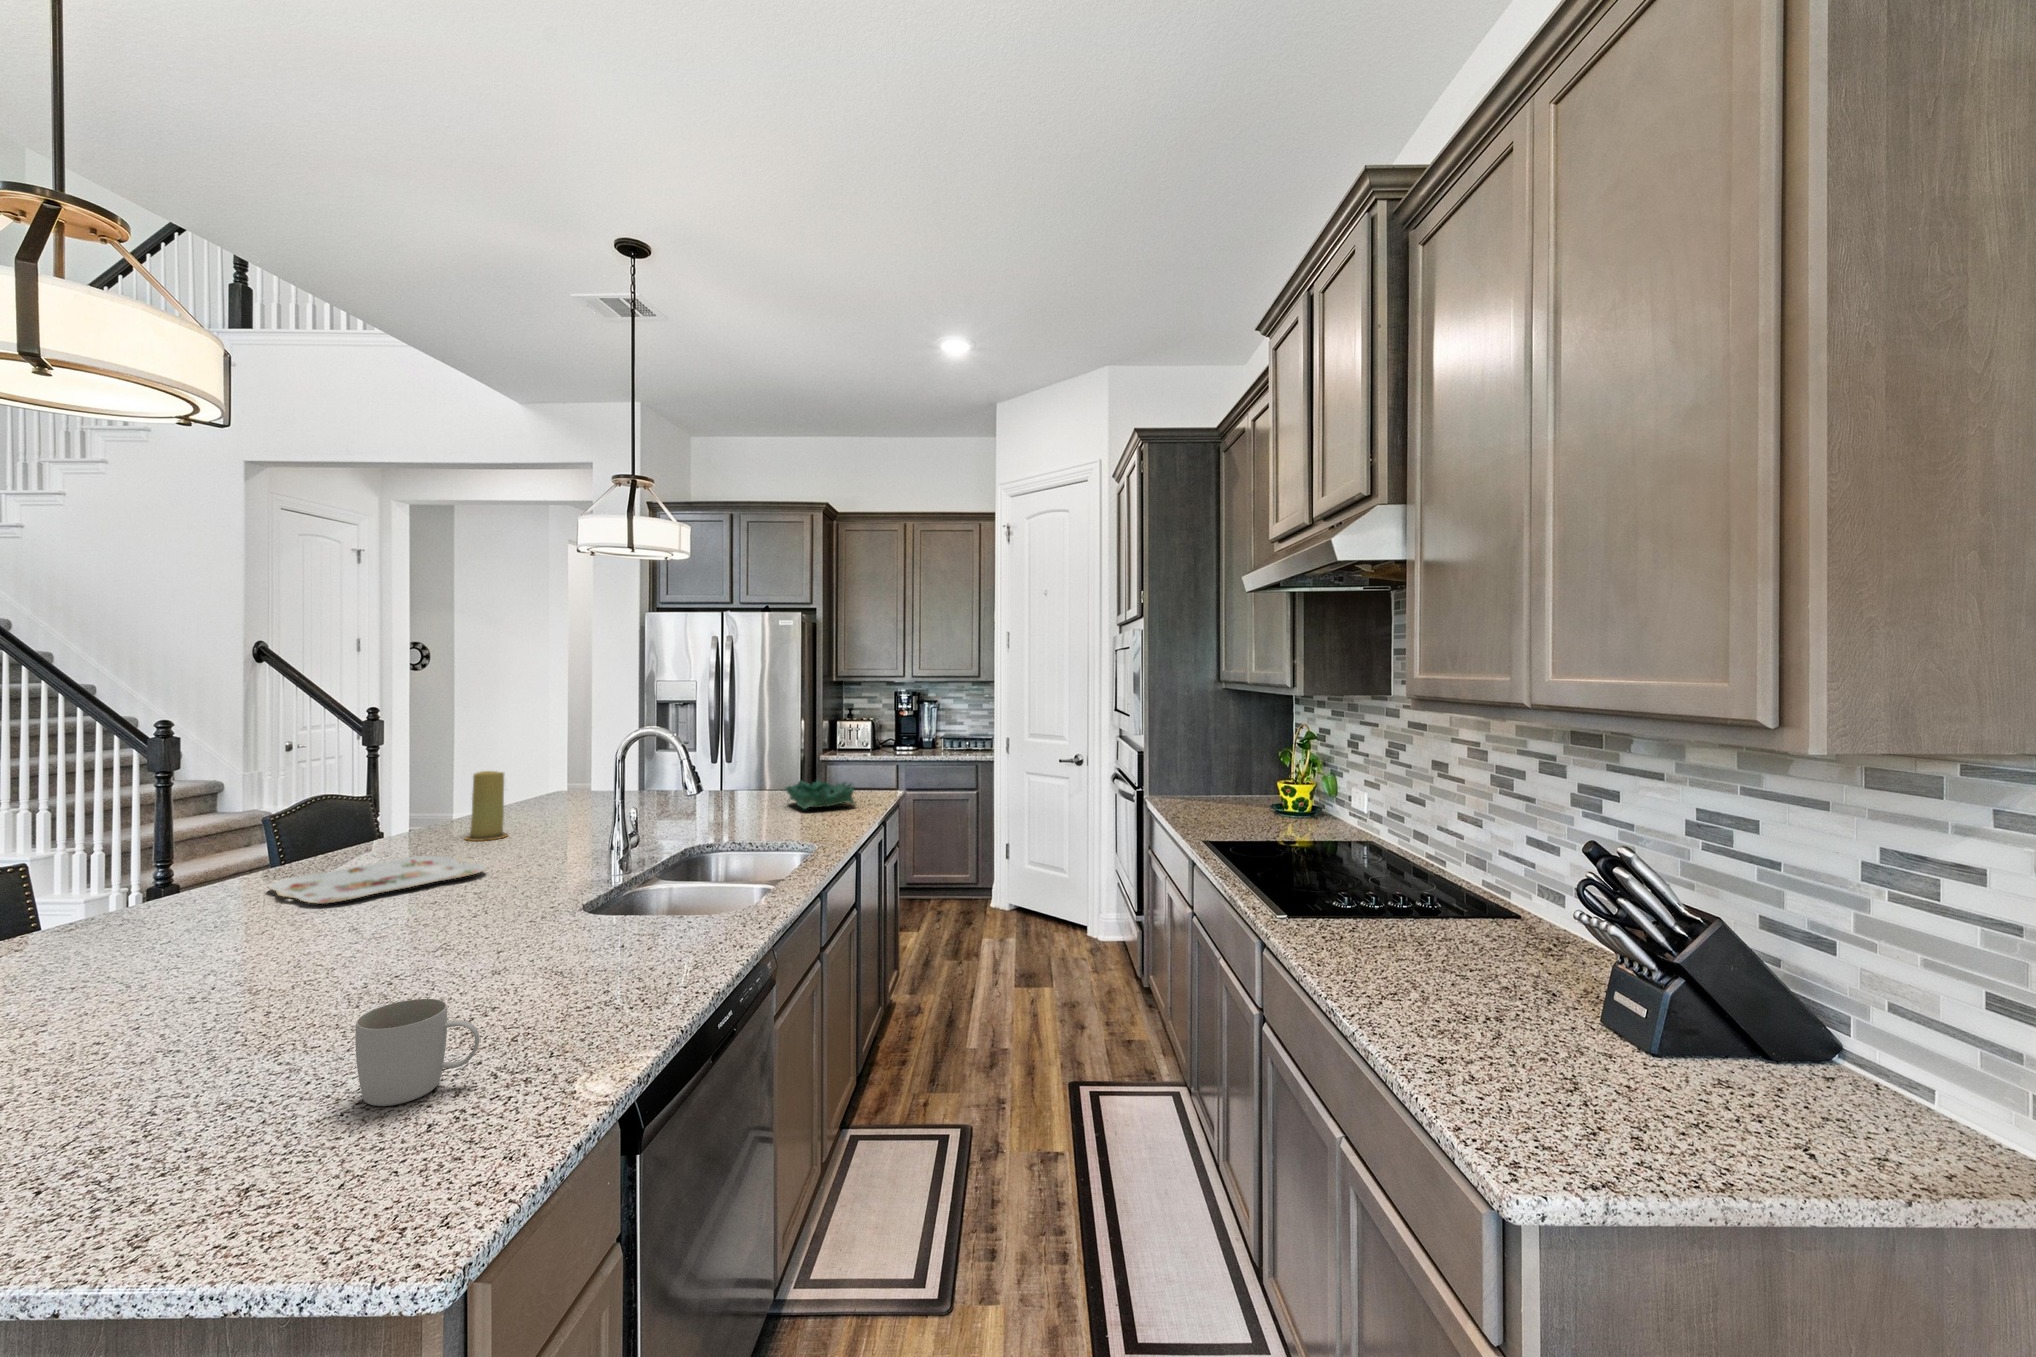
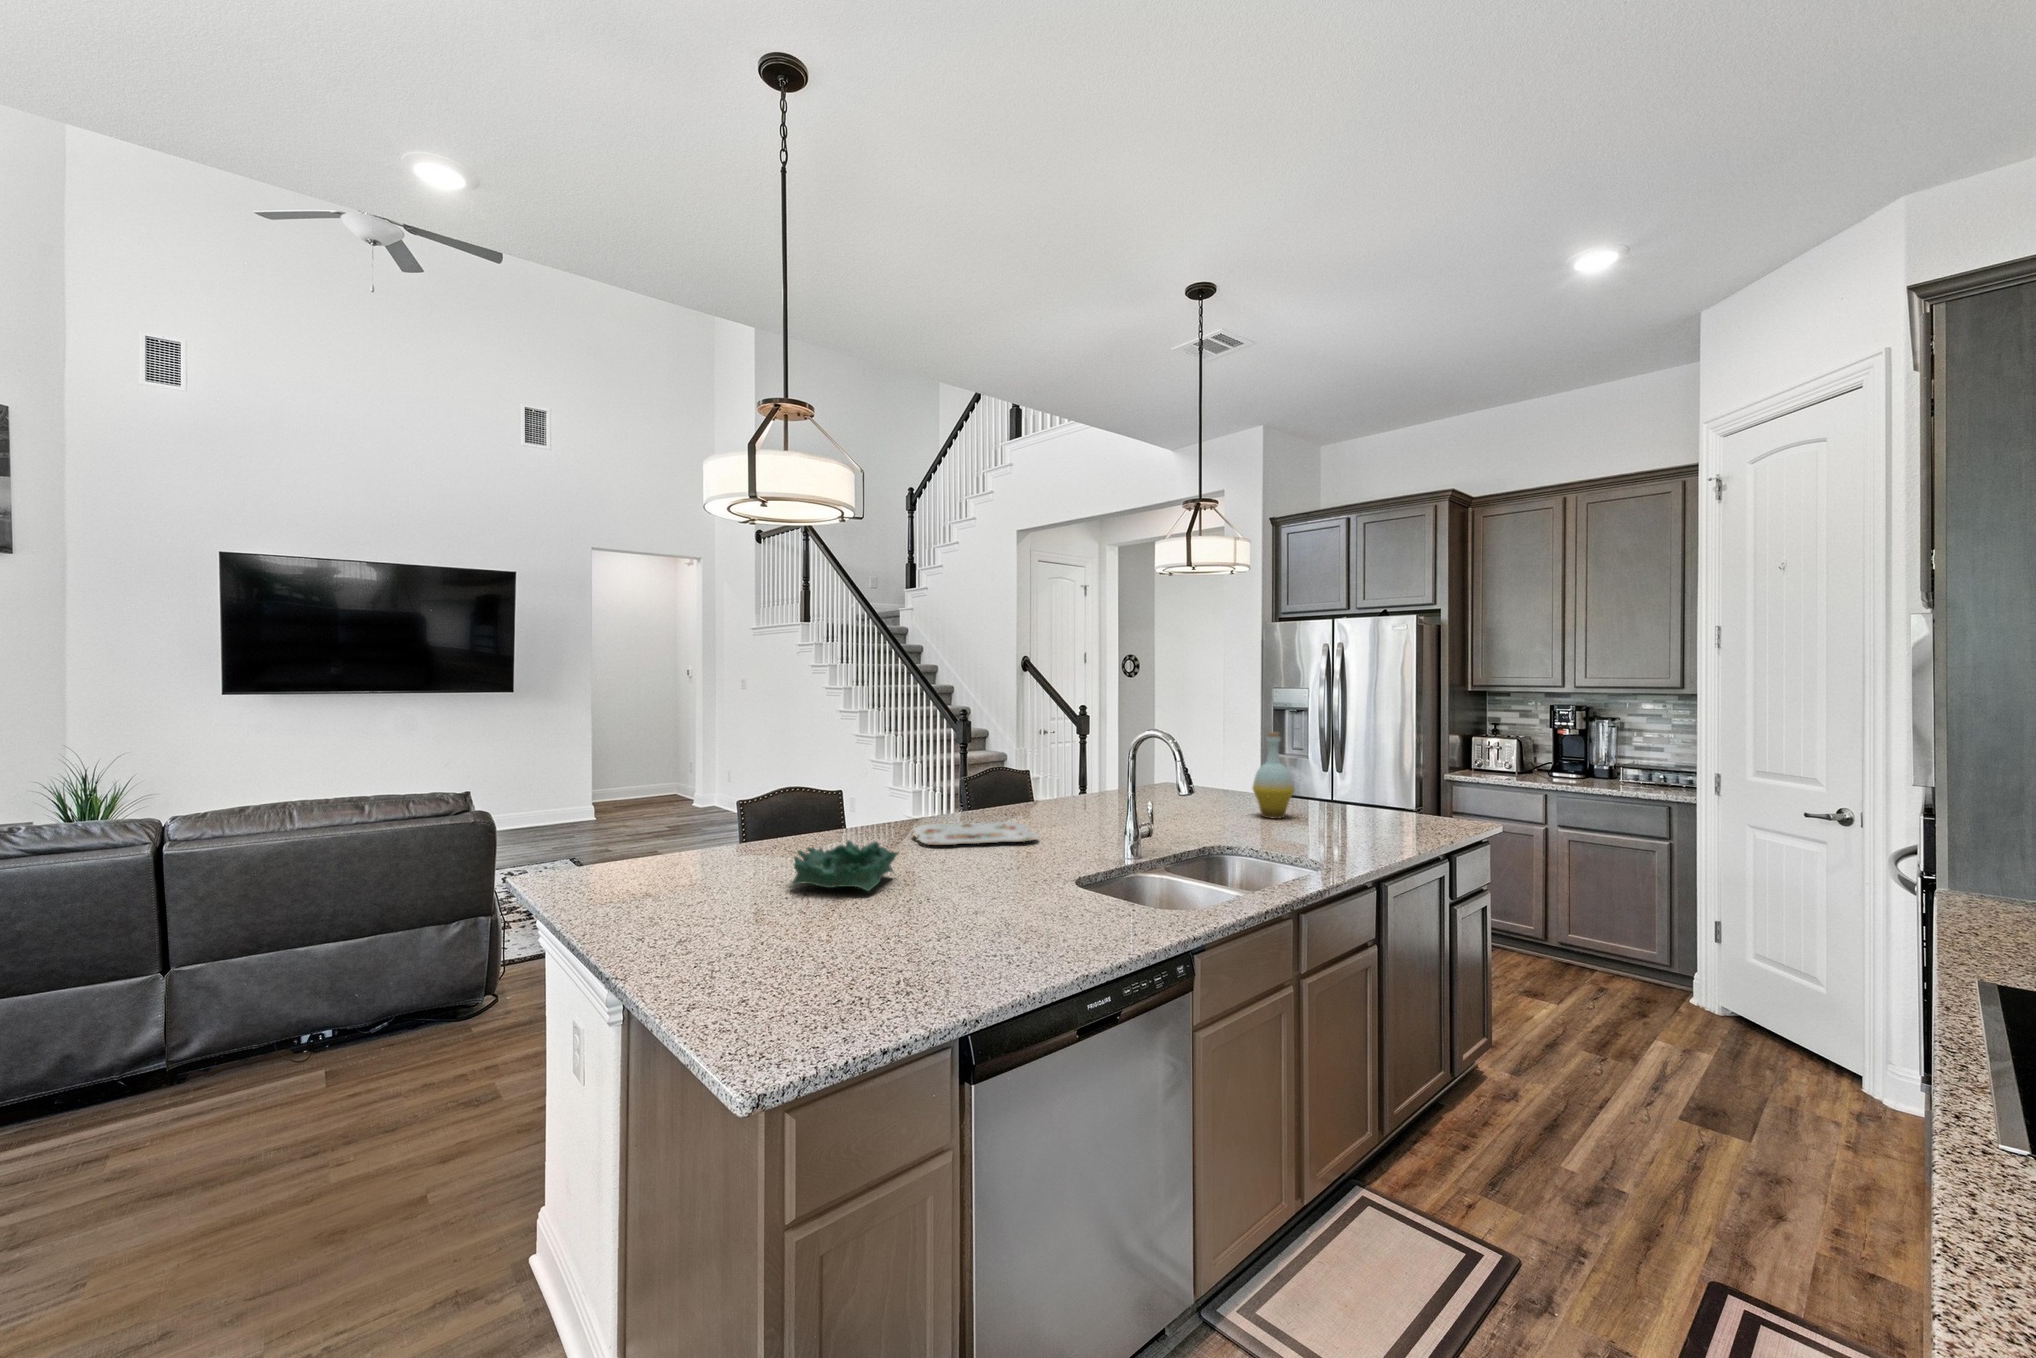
bottle: none [702,726,744,811] -> present [1253,732,1294,819]
candle: present [465,771,508,841] -> none [1053,760,1085,818]
decorative bowl: present [785,780,854,809] -> present [791,840,898,891]
mug: present [355,999,479,1106] -> none [815,909,883,981]

